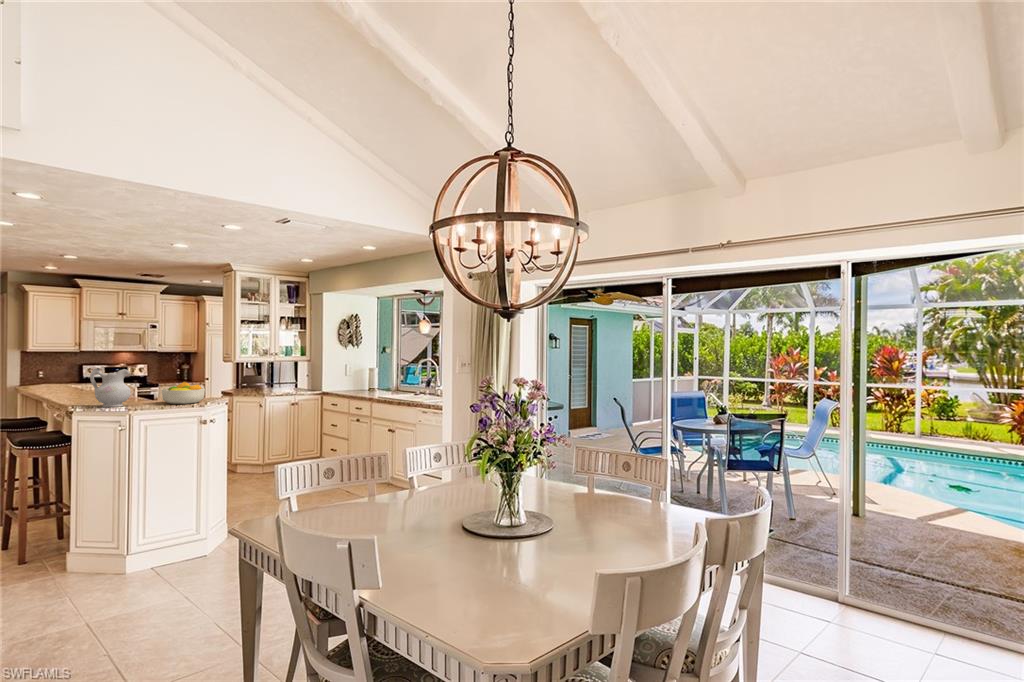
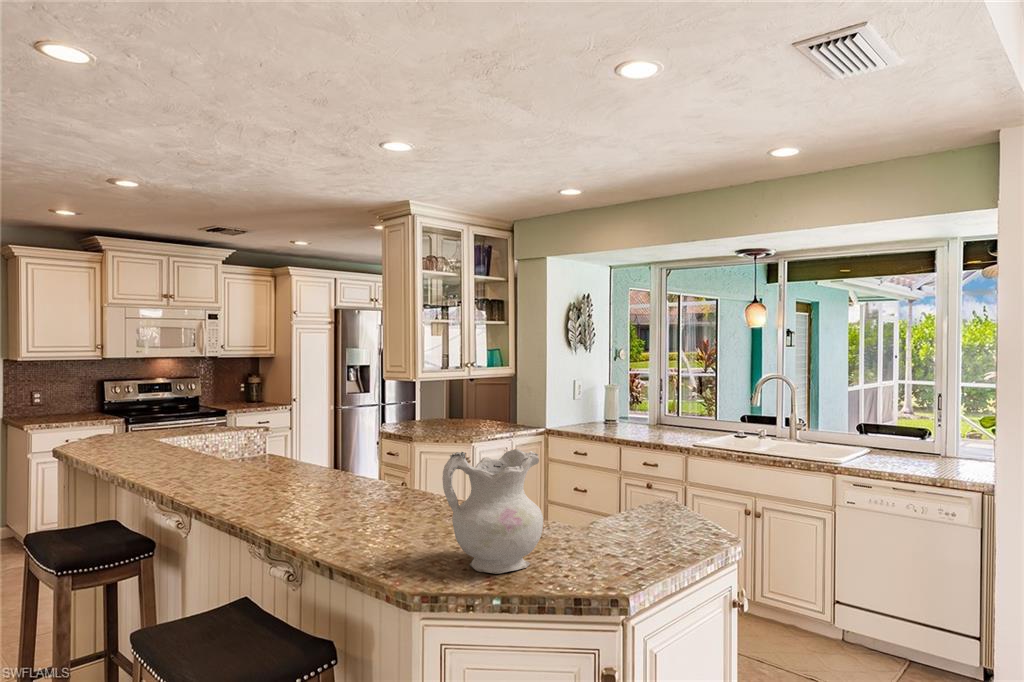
fruit bowl: present [162,382,205,404] -> none [573,469,697,544]

